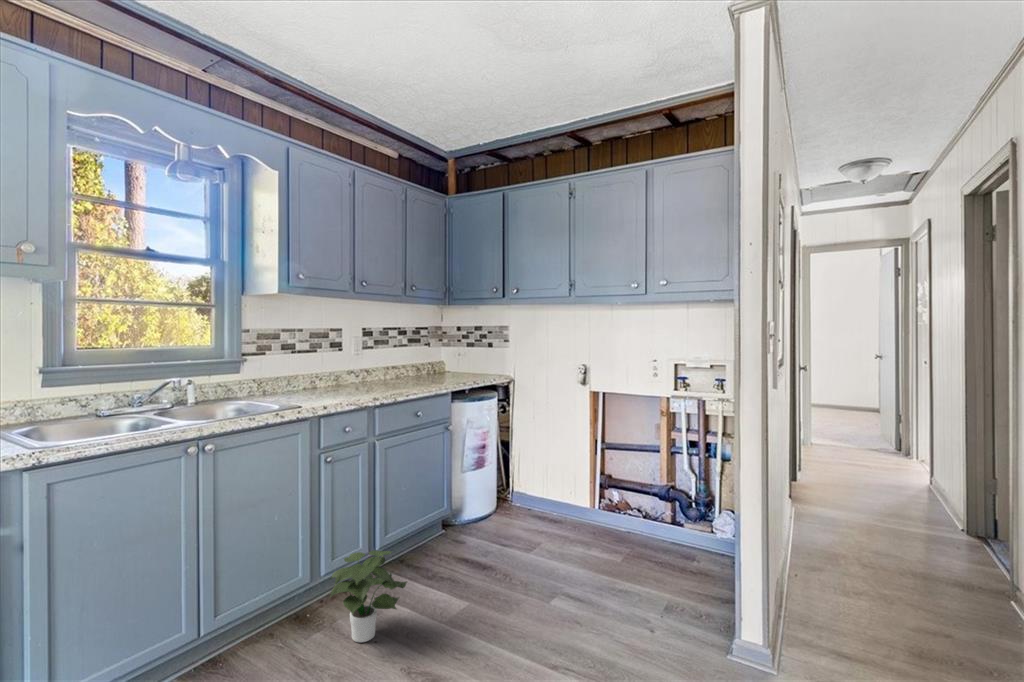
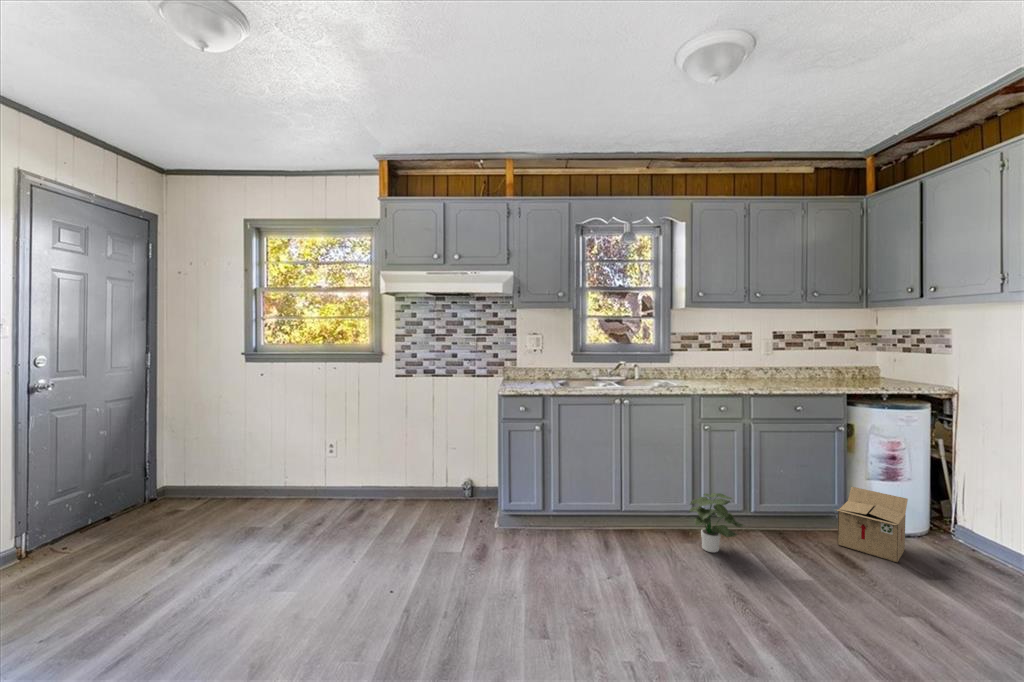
cardboard box: none [463,488,521,559] -> present [836,487,908,562]

